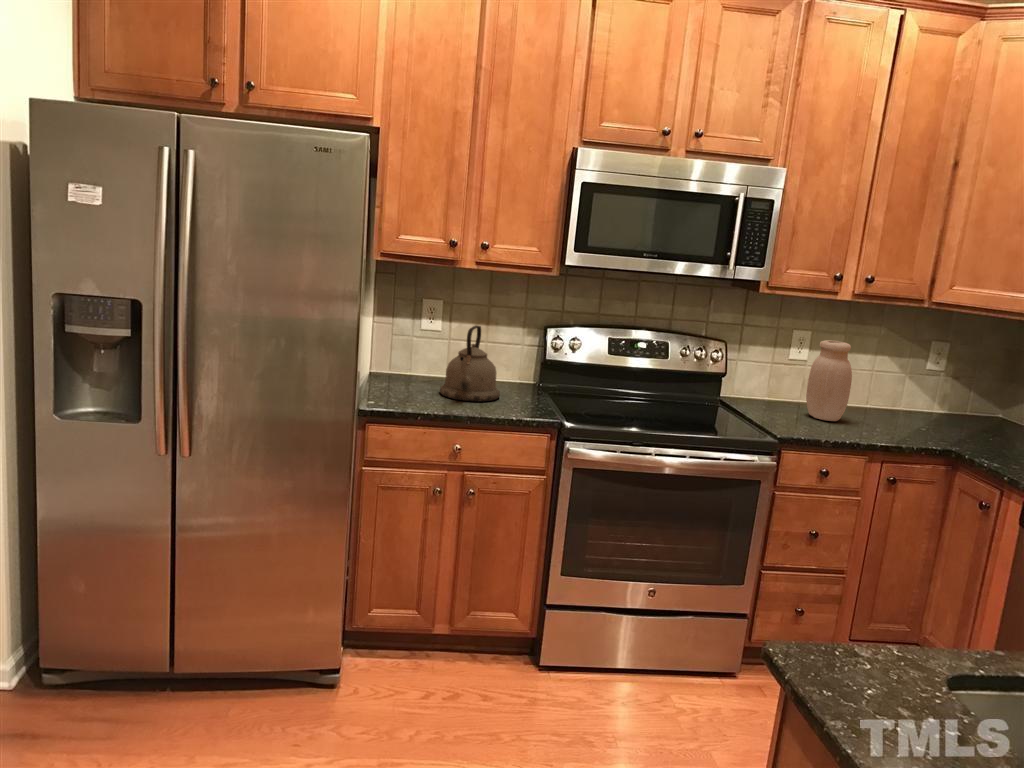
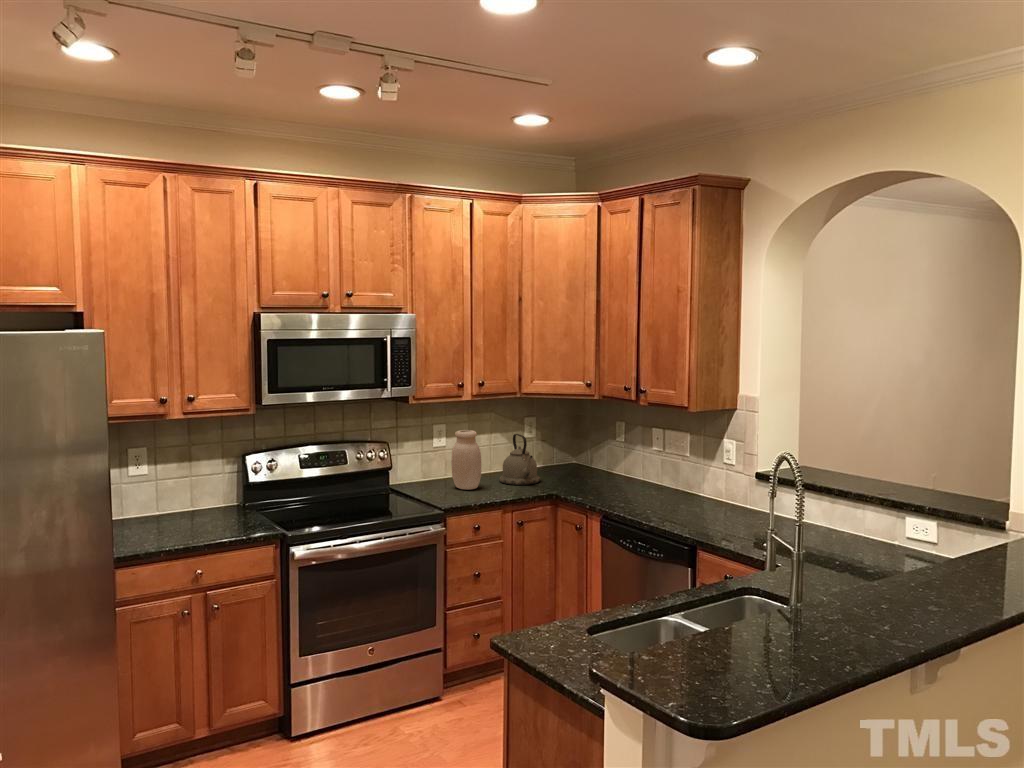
kettle: present [440,326,500,401] -> present [499,434,540,485]

